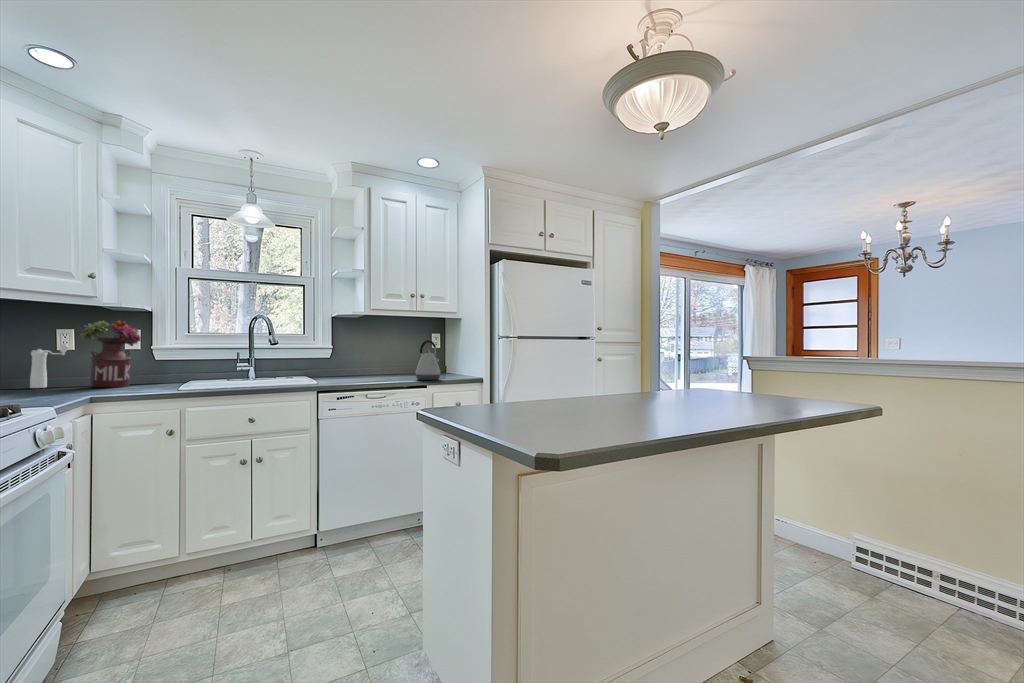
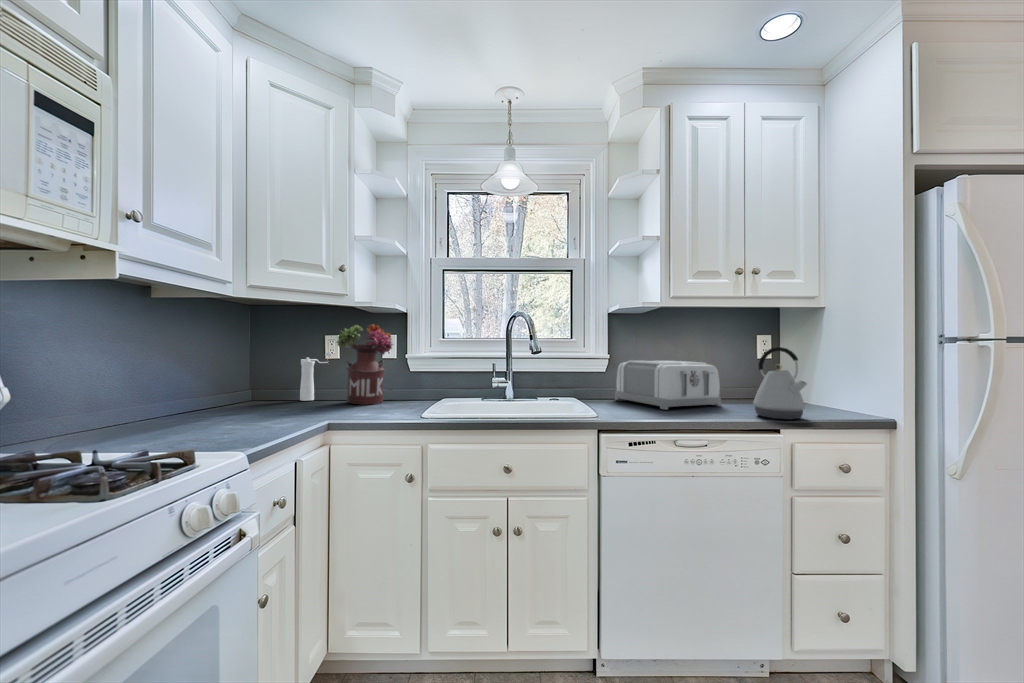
toaster: none [336,350,403,379] -> present [615,361,721,409]

